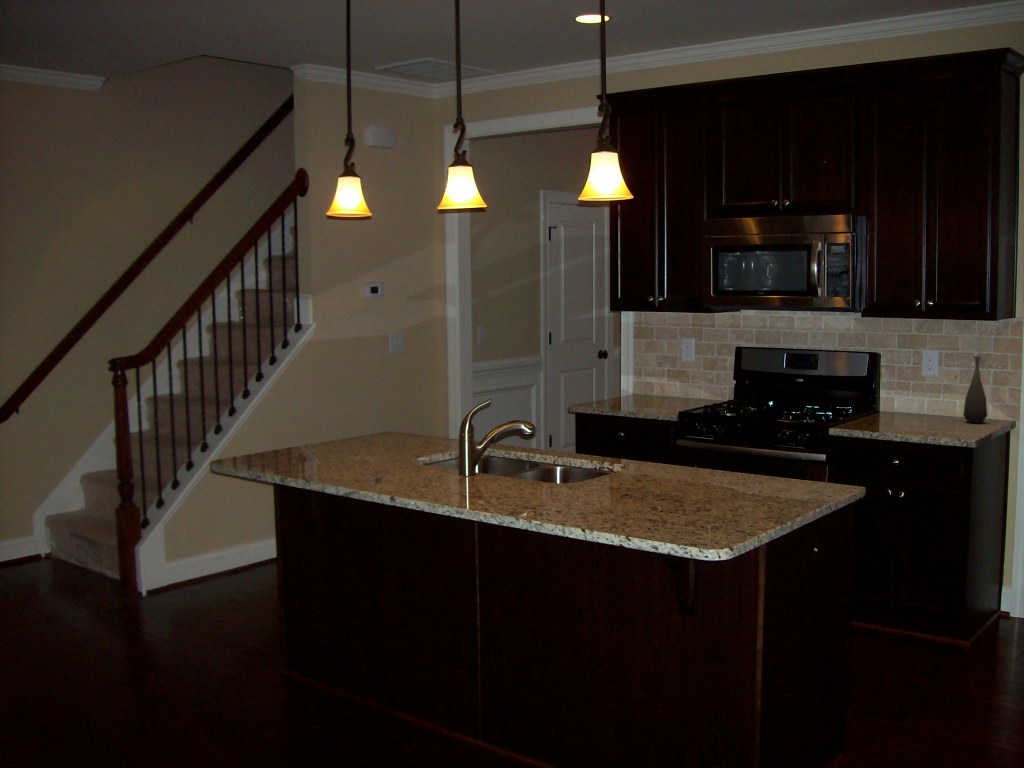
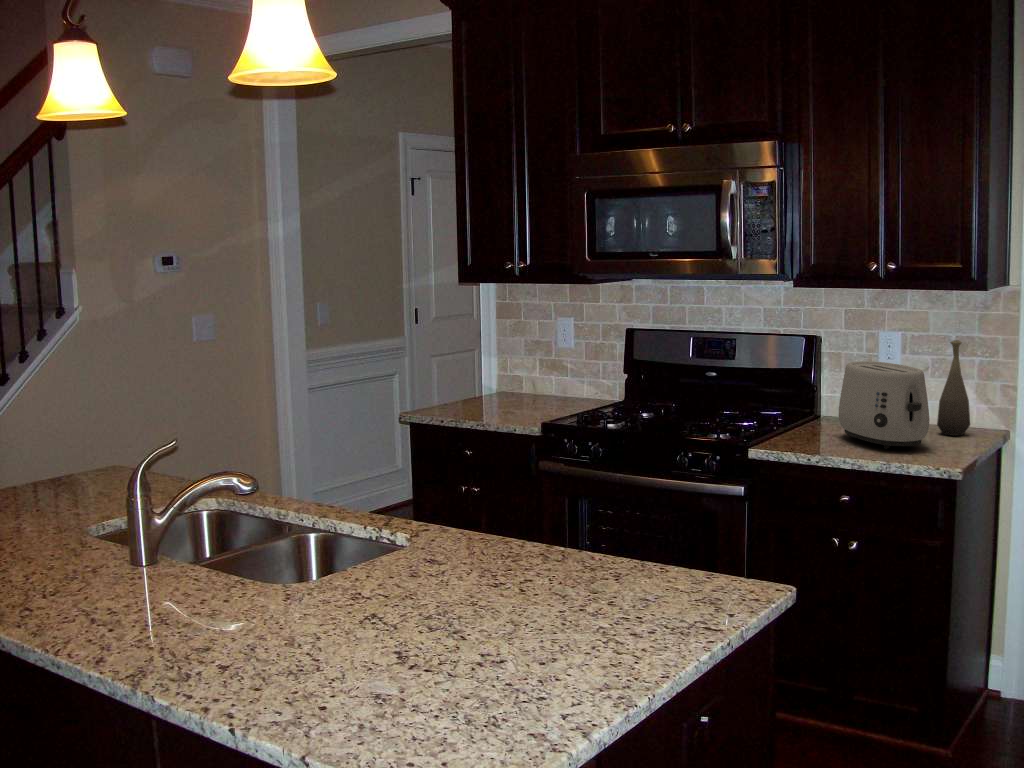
toaster: none [892,370,956,430] -> present [839,361,930,449]

